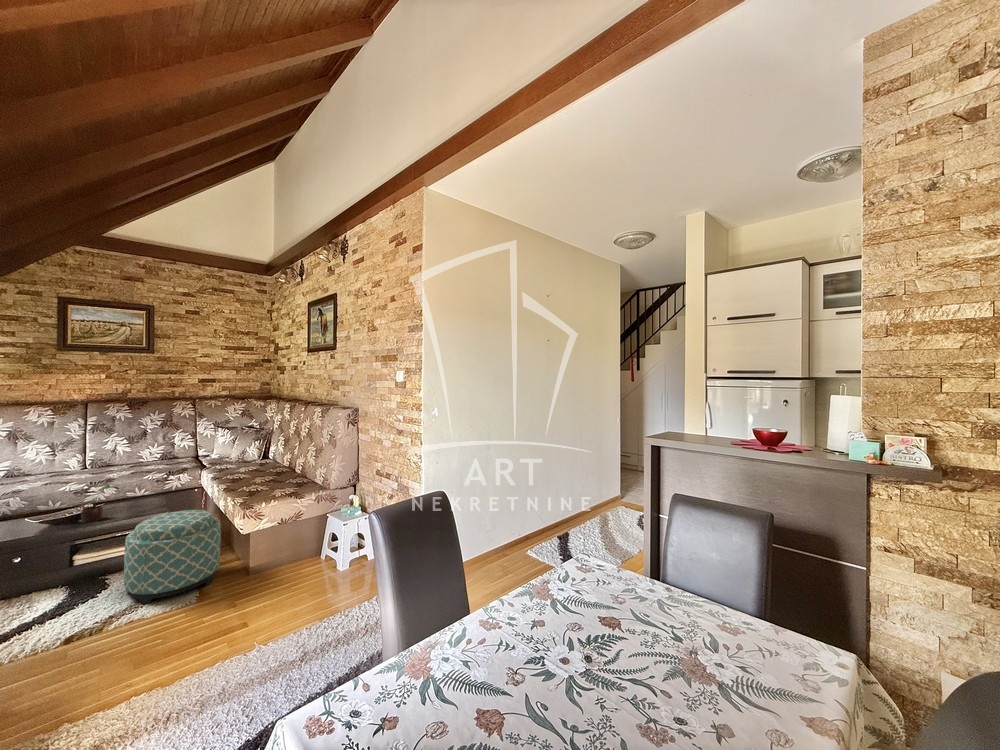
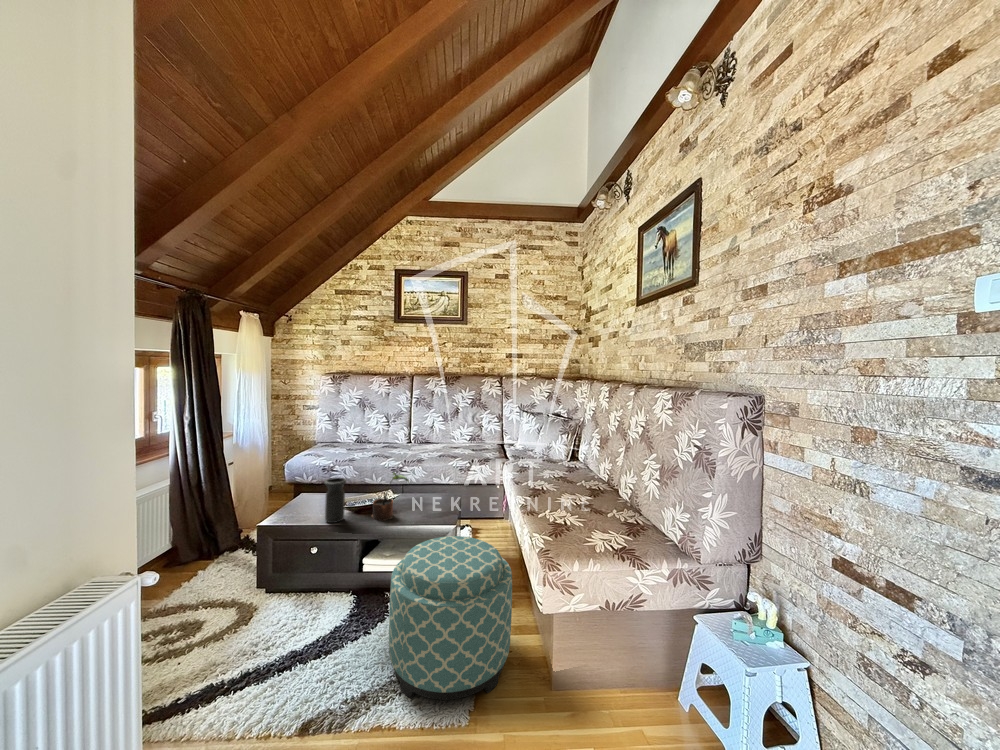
vase: none [28,495,54,532] -> present [324,478,347,523]

